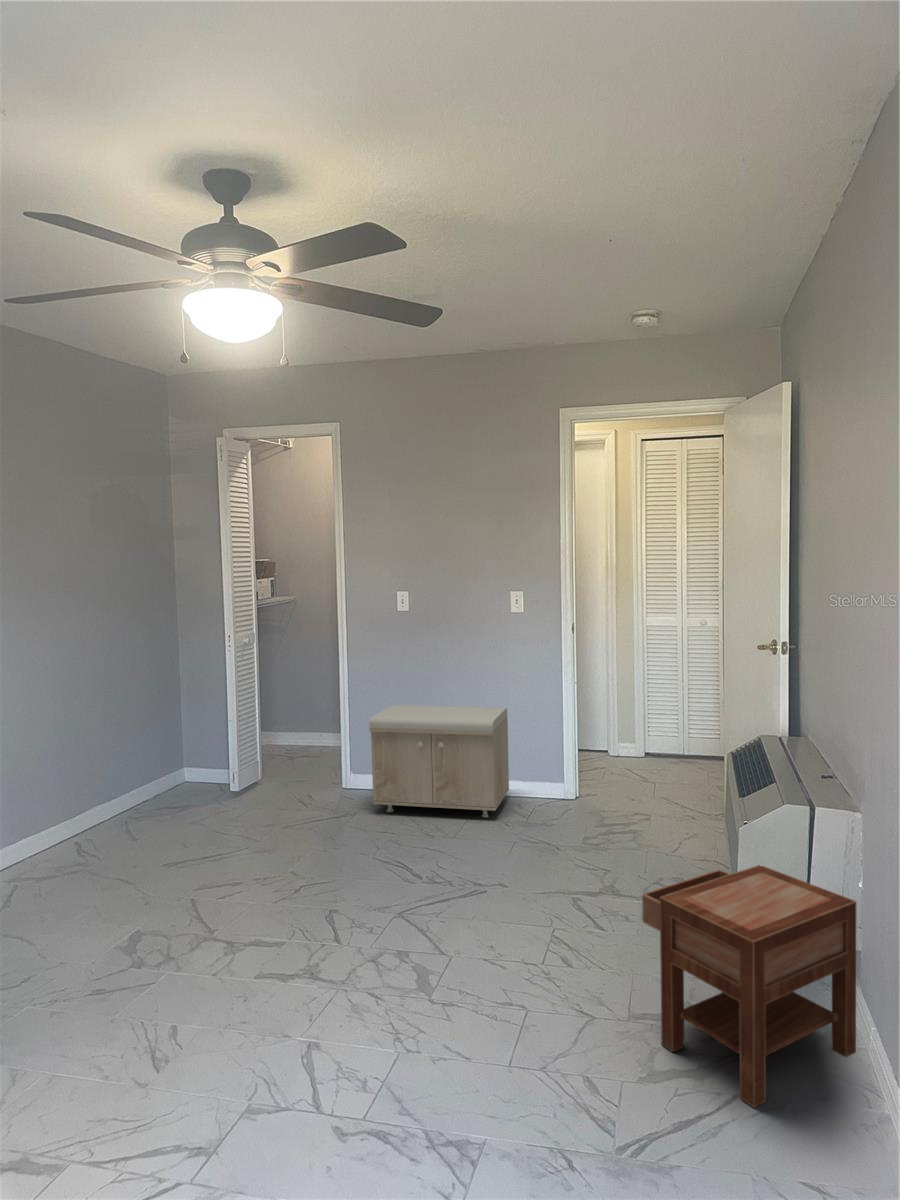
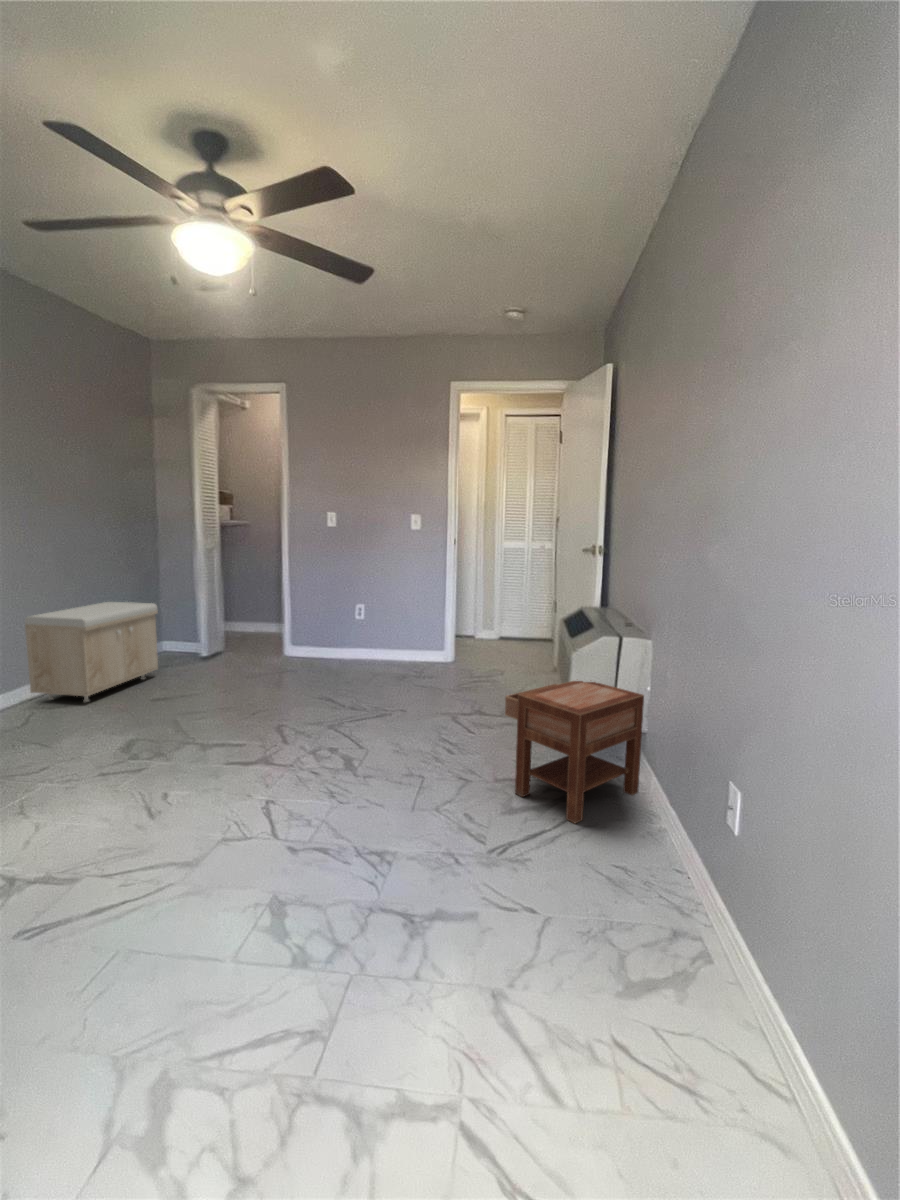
storage bench: present [369,705,509,818] -> present [25,602,158,702]

